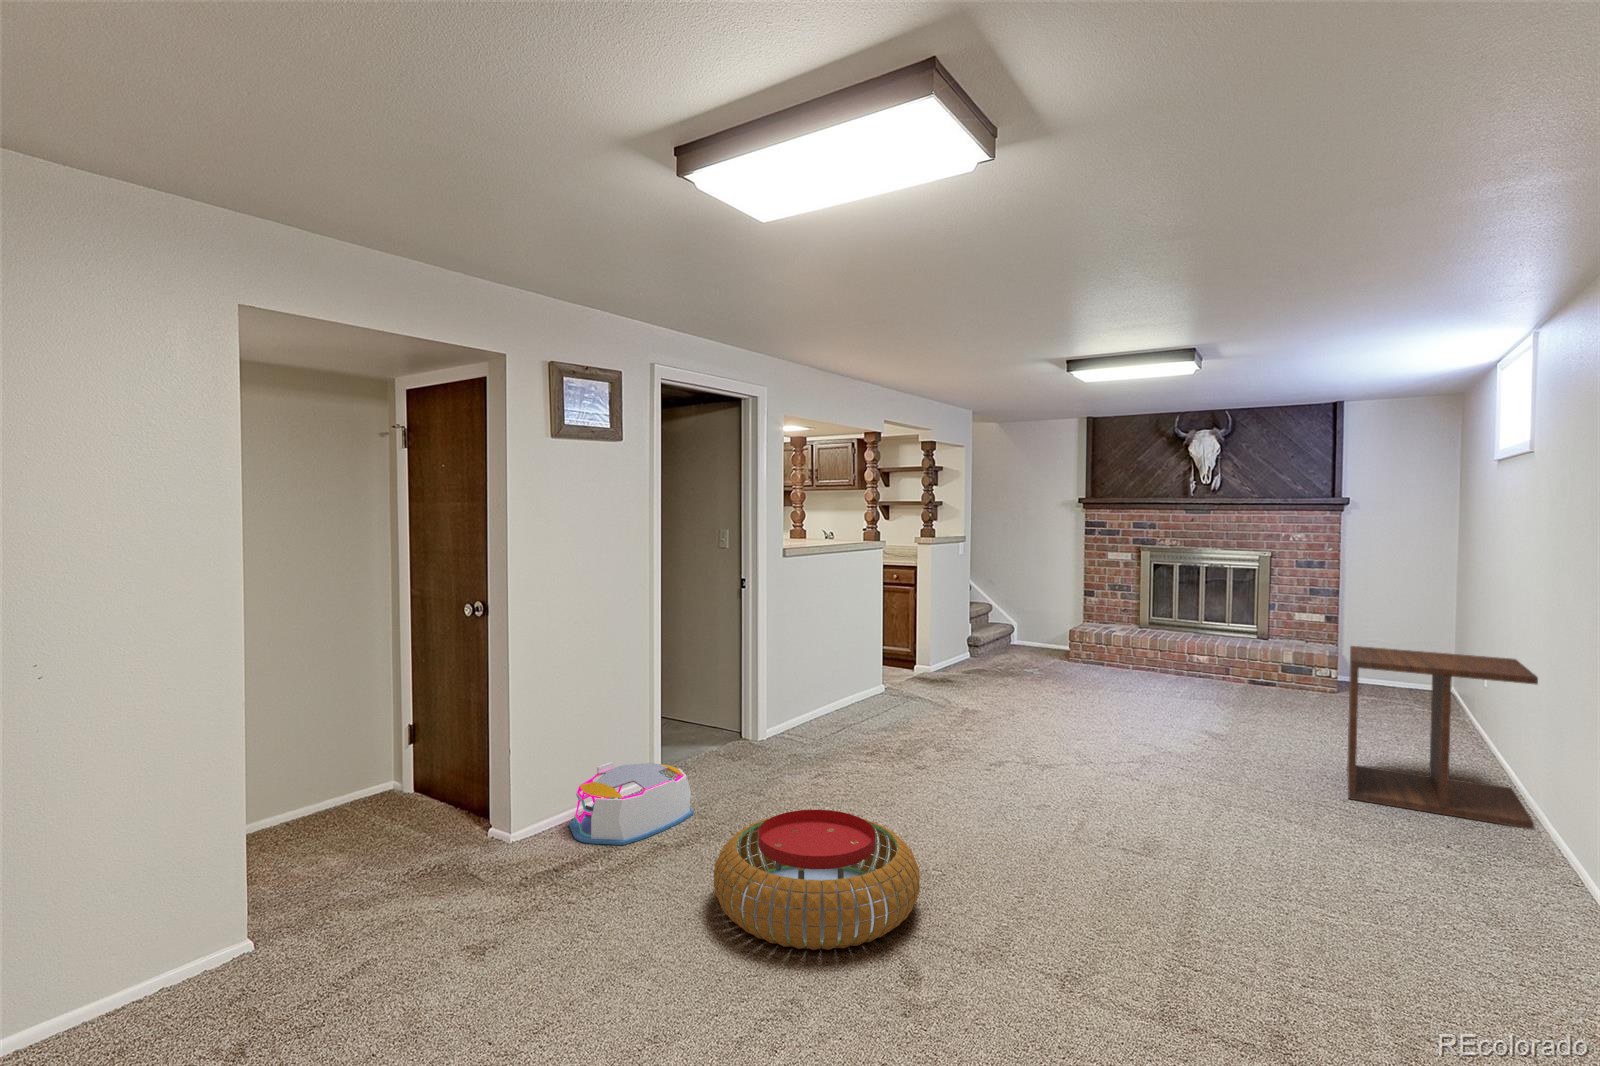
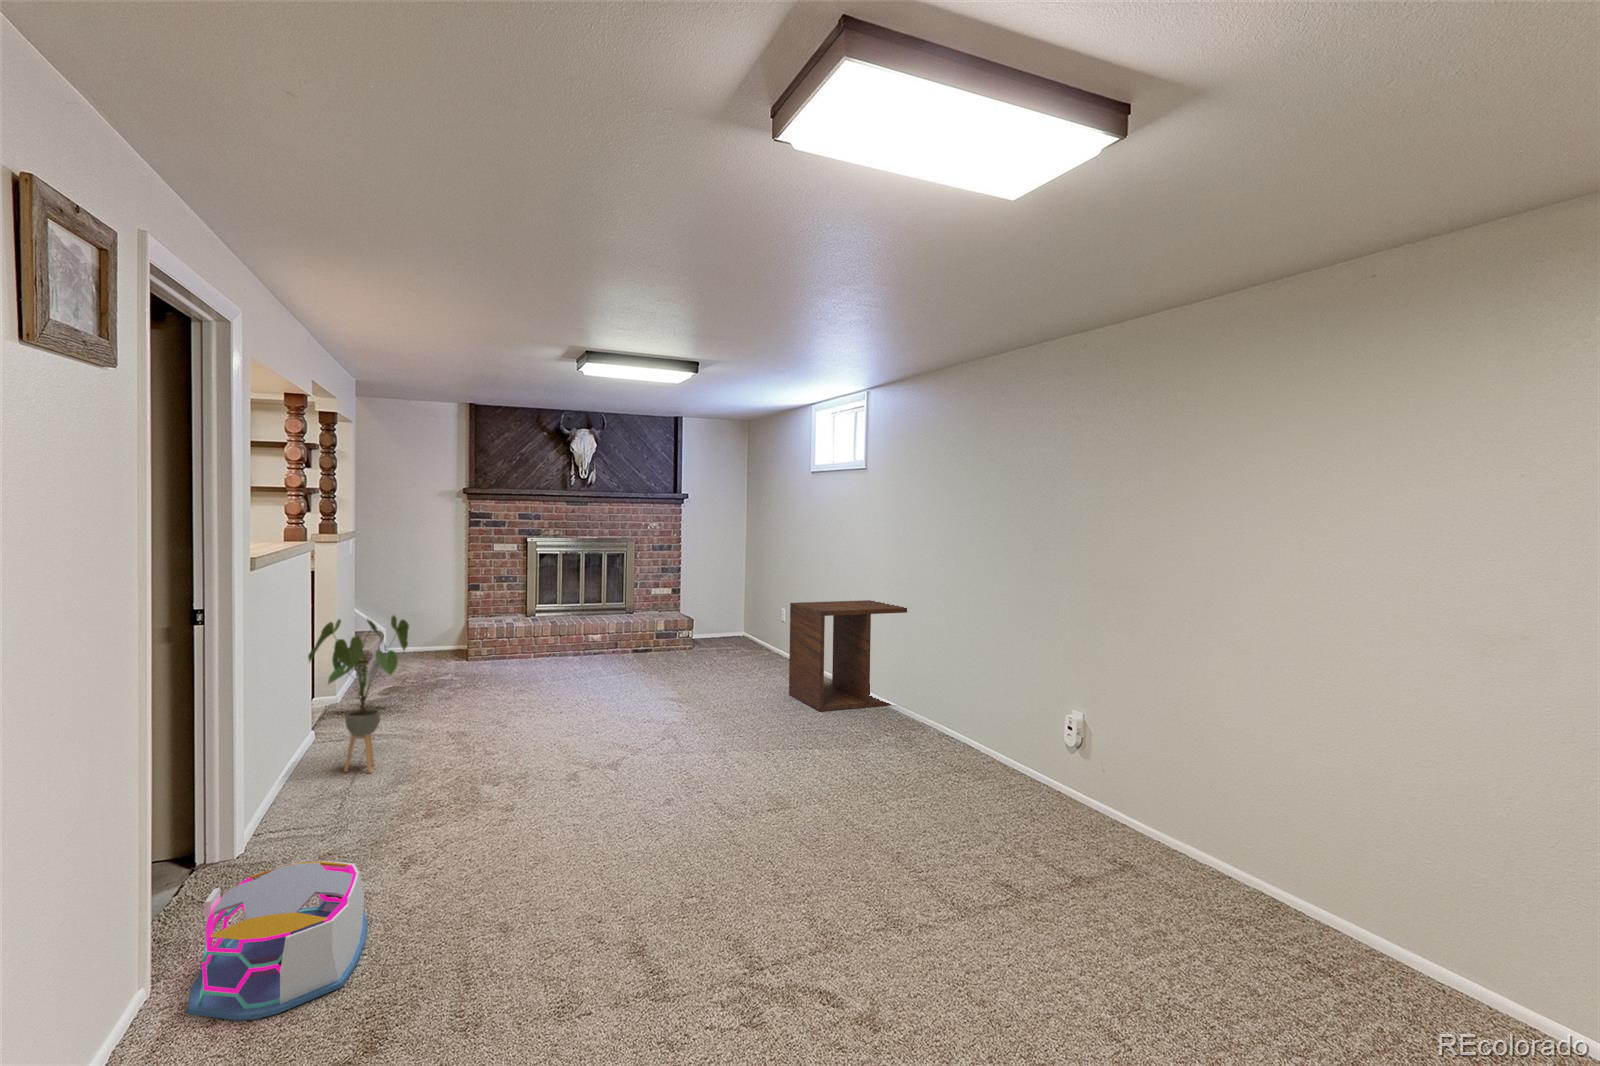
house plant: none [813,608,887,732] -> present [308,616,409,773]
pouf: present [714,810,920,950] -> none [559,816,788,972]

